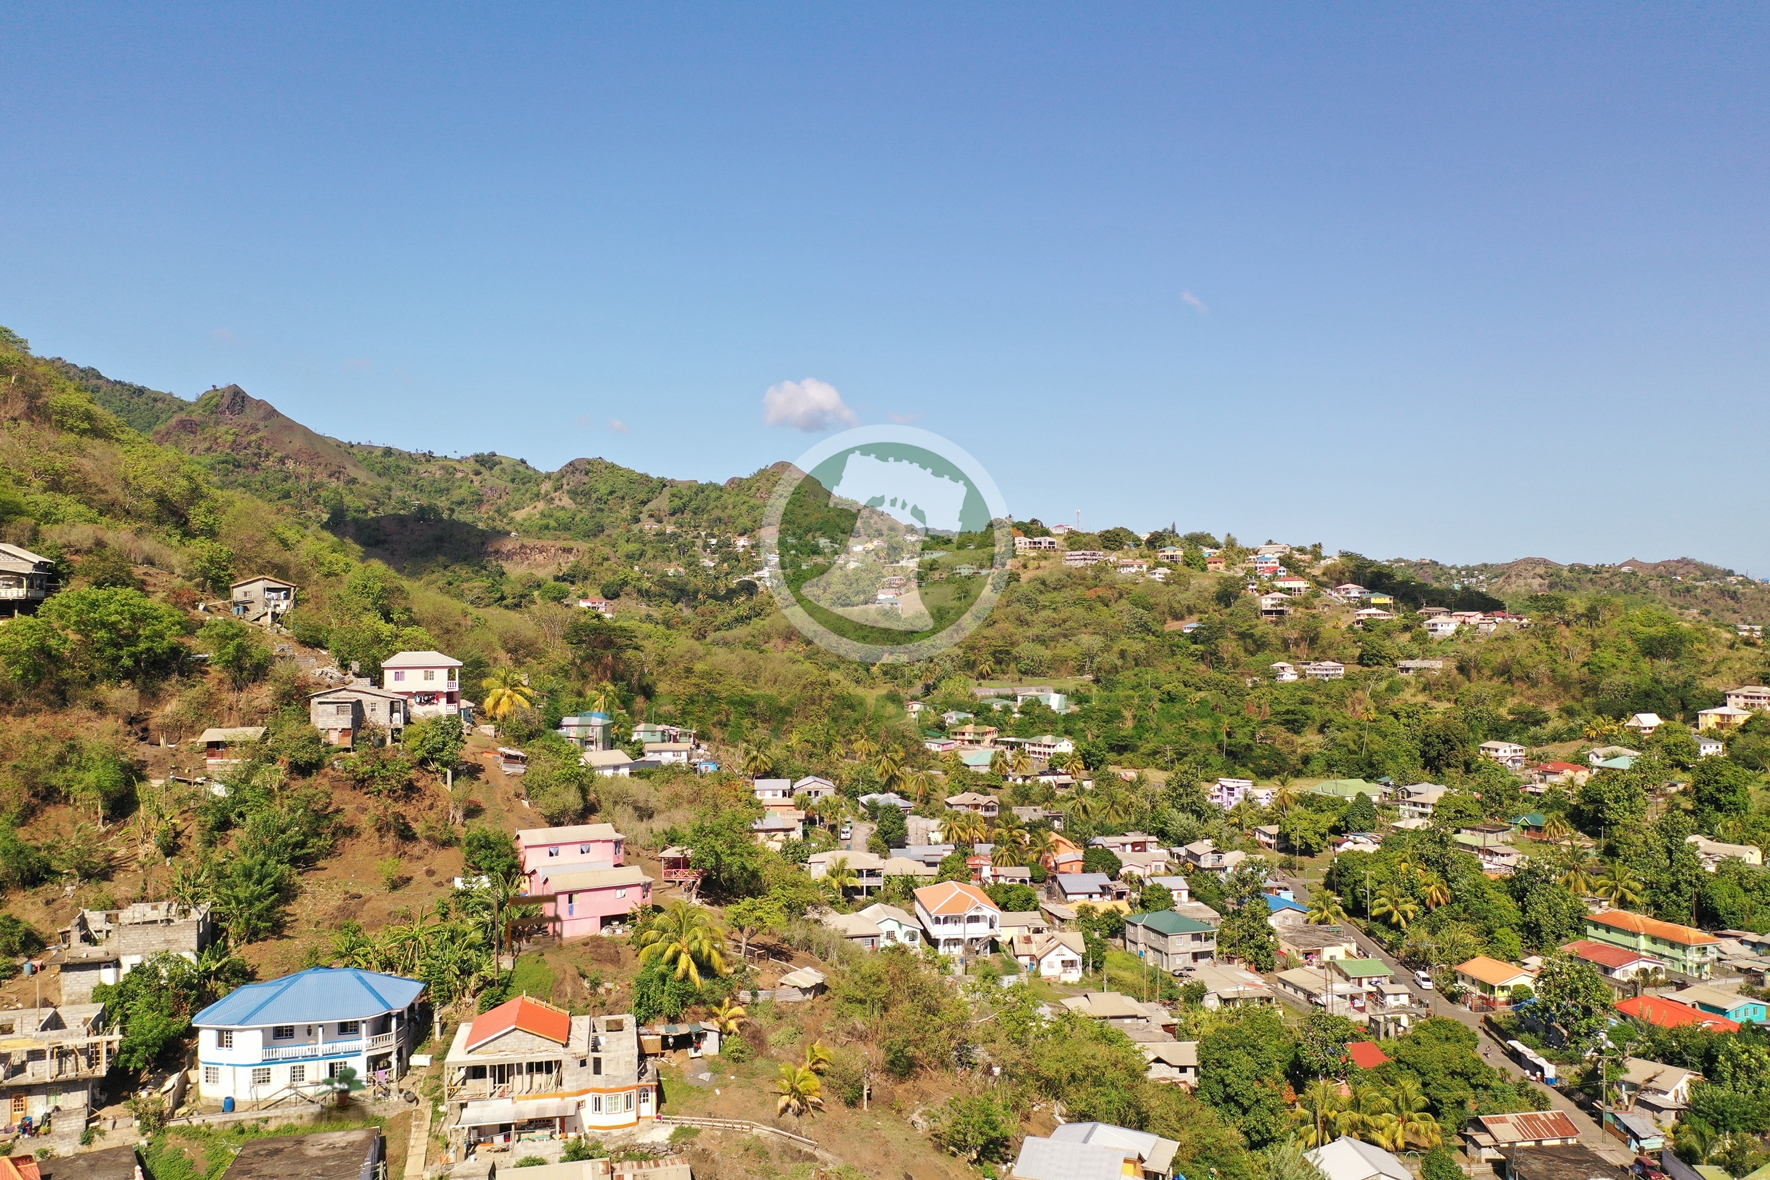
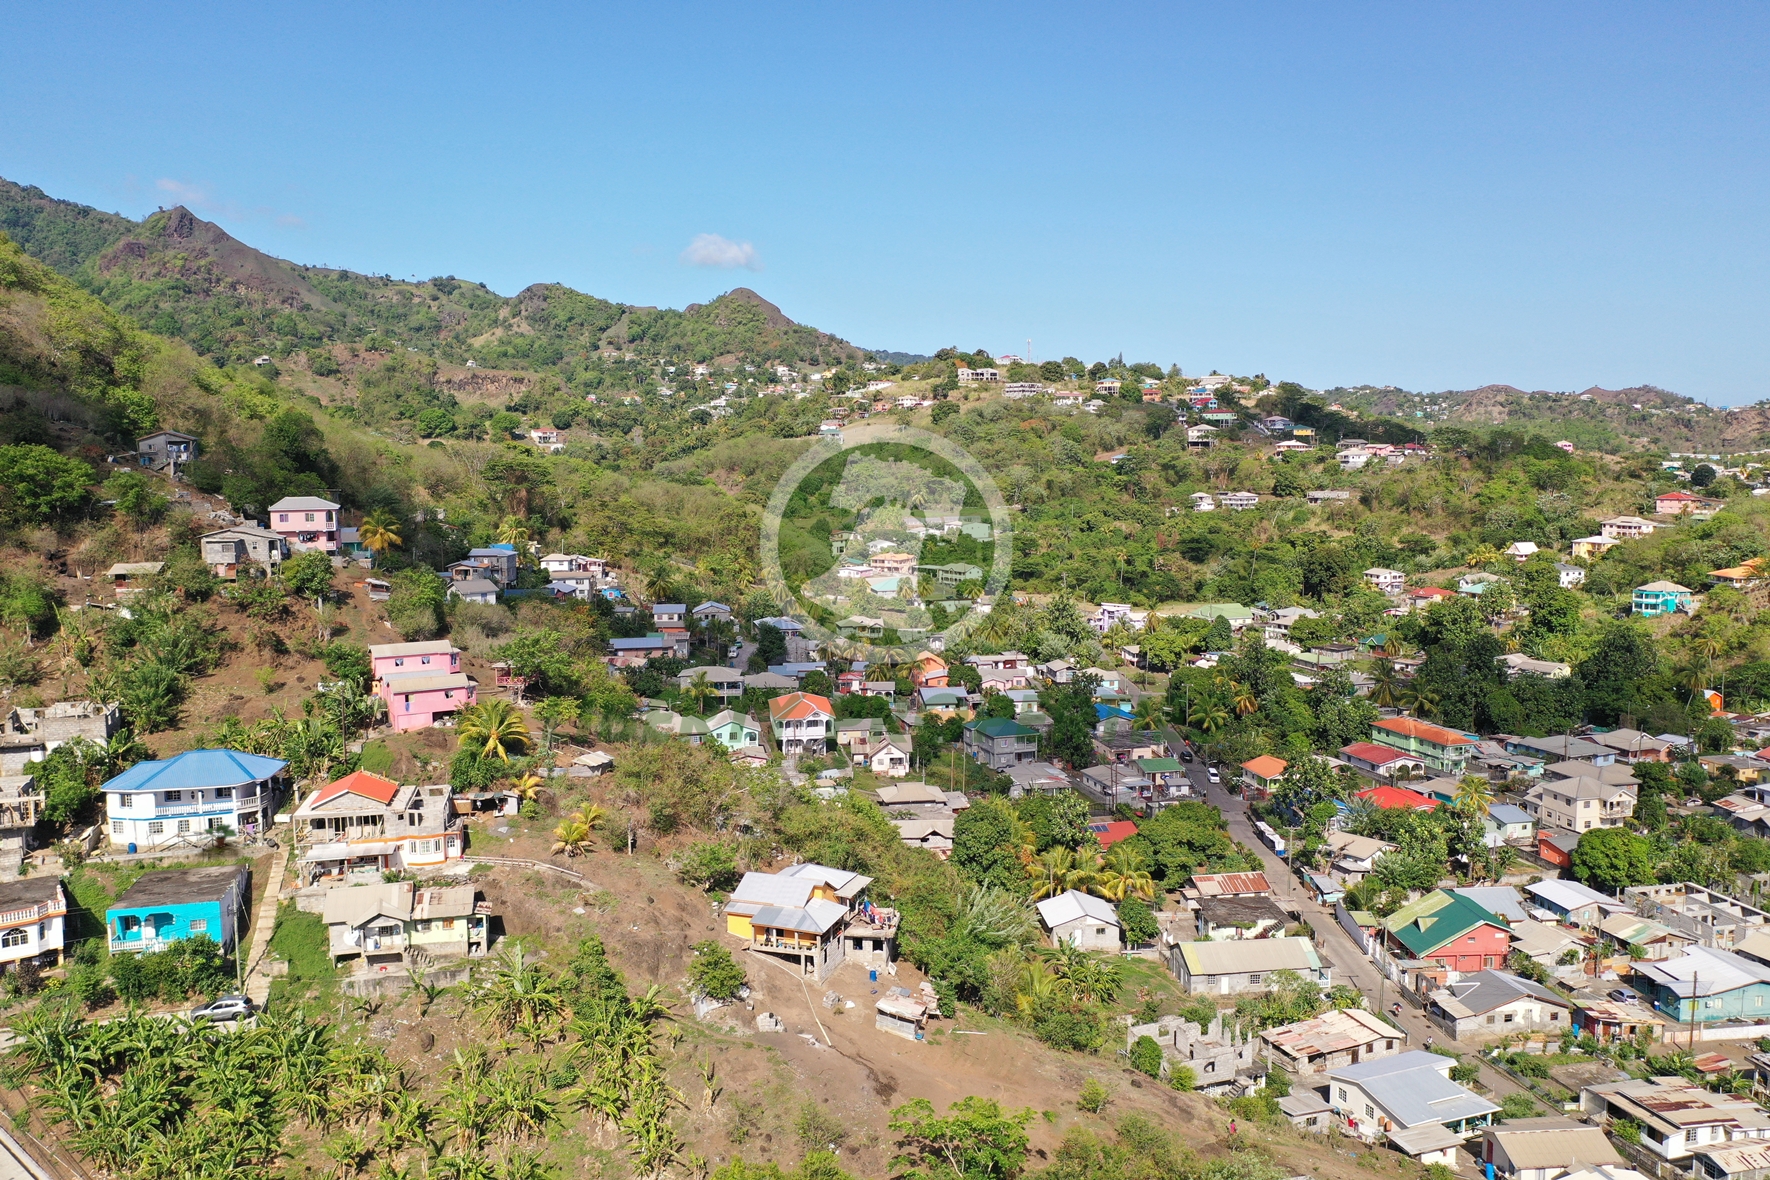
bench: present [505,893,563,954] -> none [359,697,405,742]

